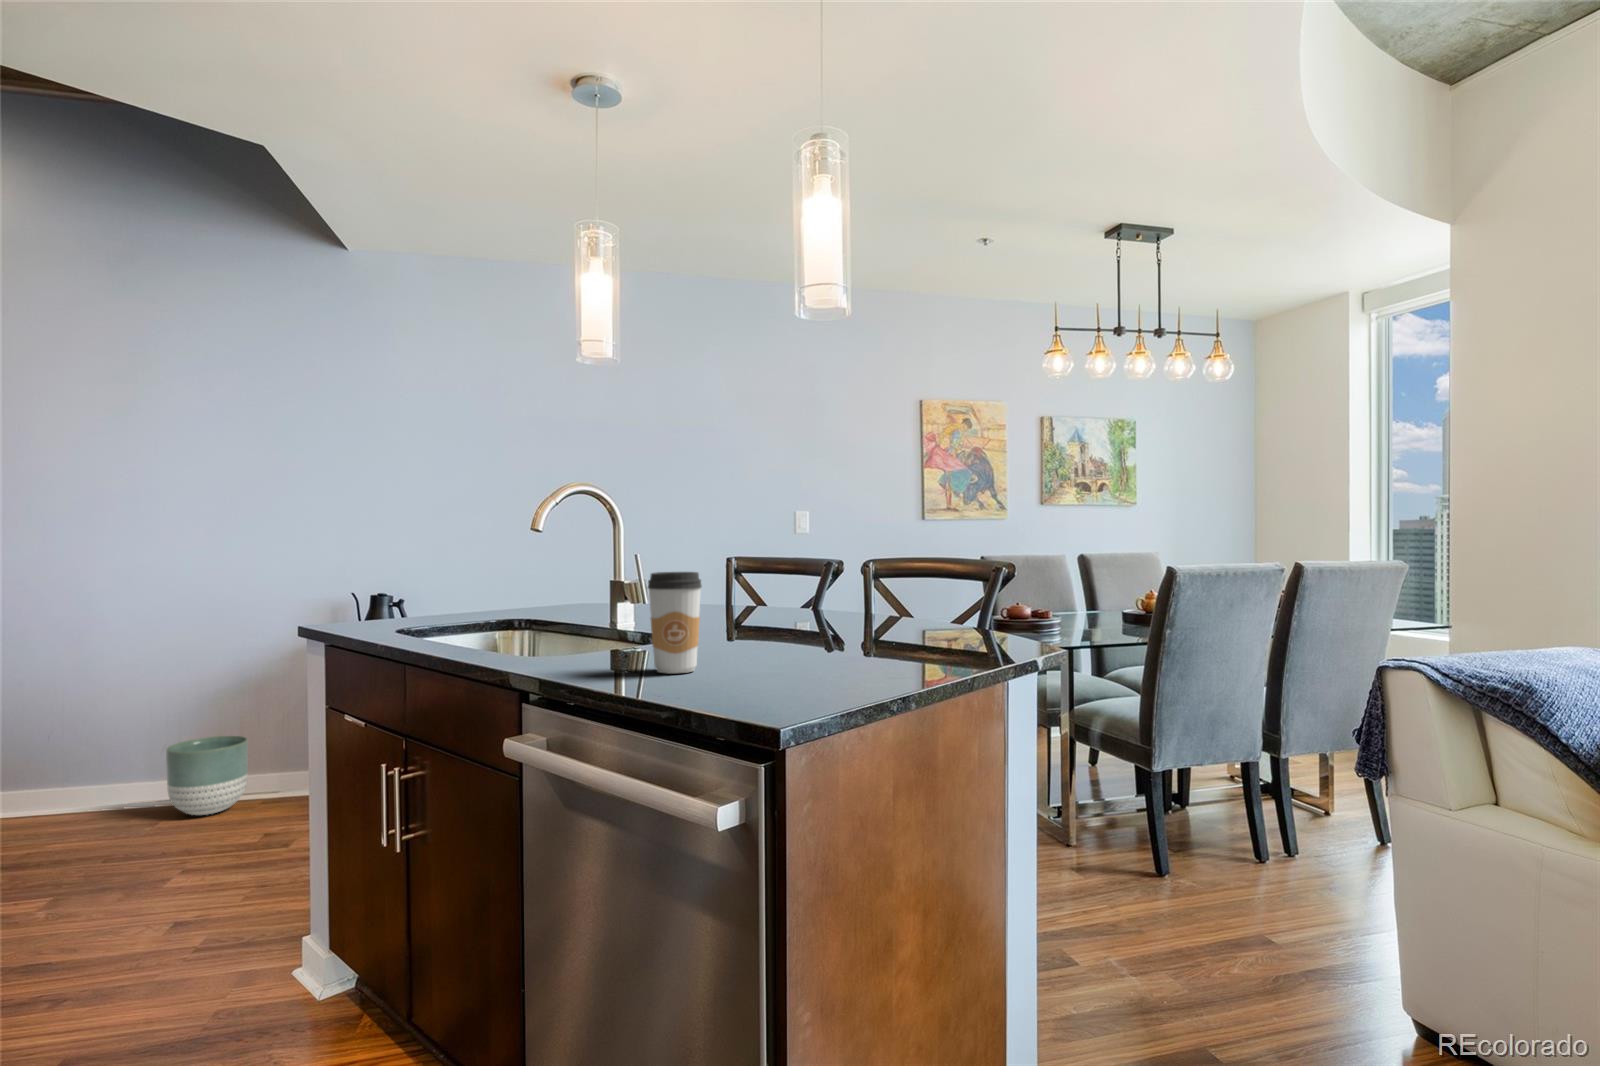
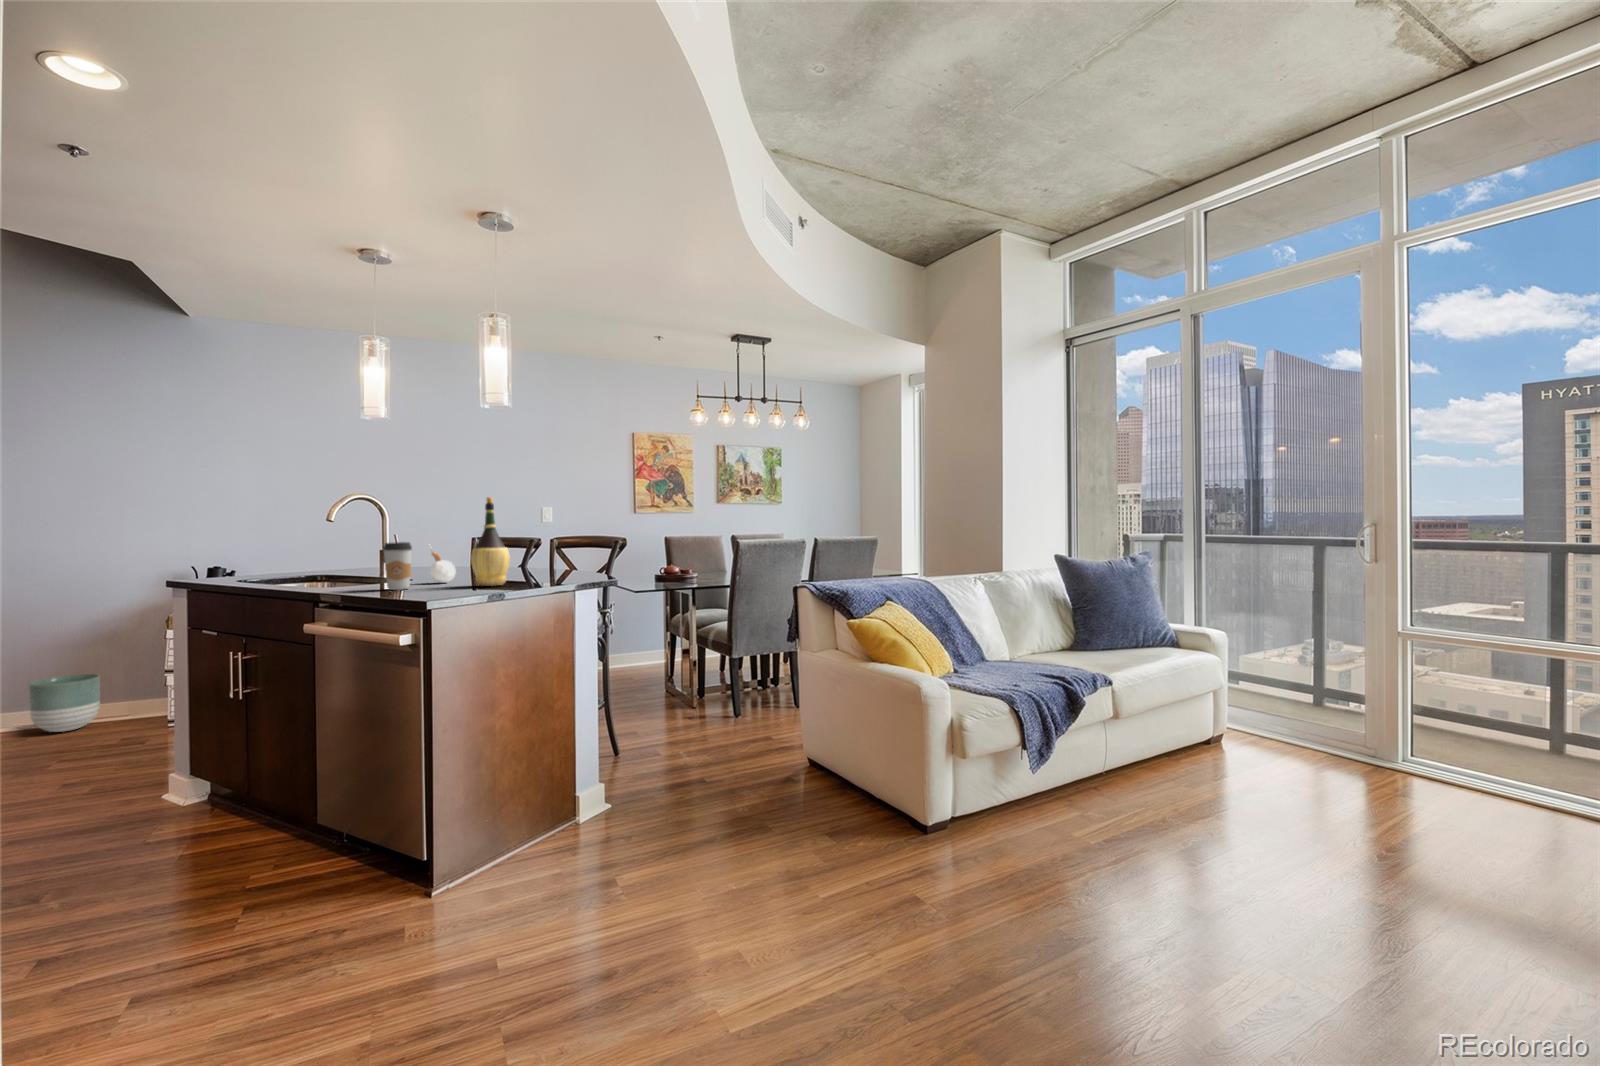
wine bottle: none [813,476,890,667] -> present [471,497,510,586]
candle: none [716,573,765,652] -> present [429,544,456,583]

